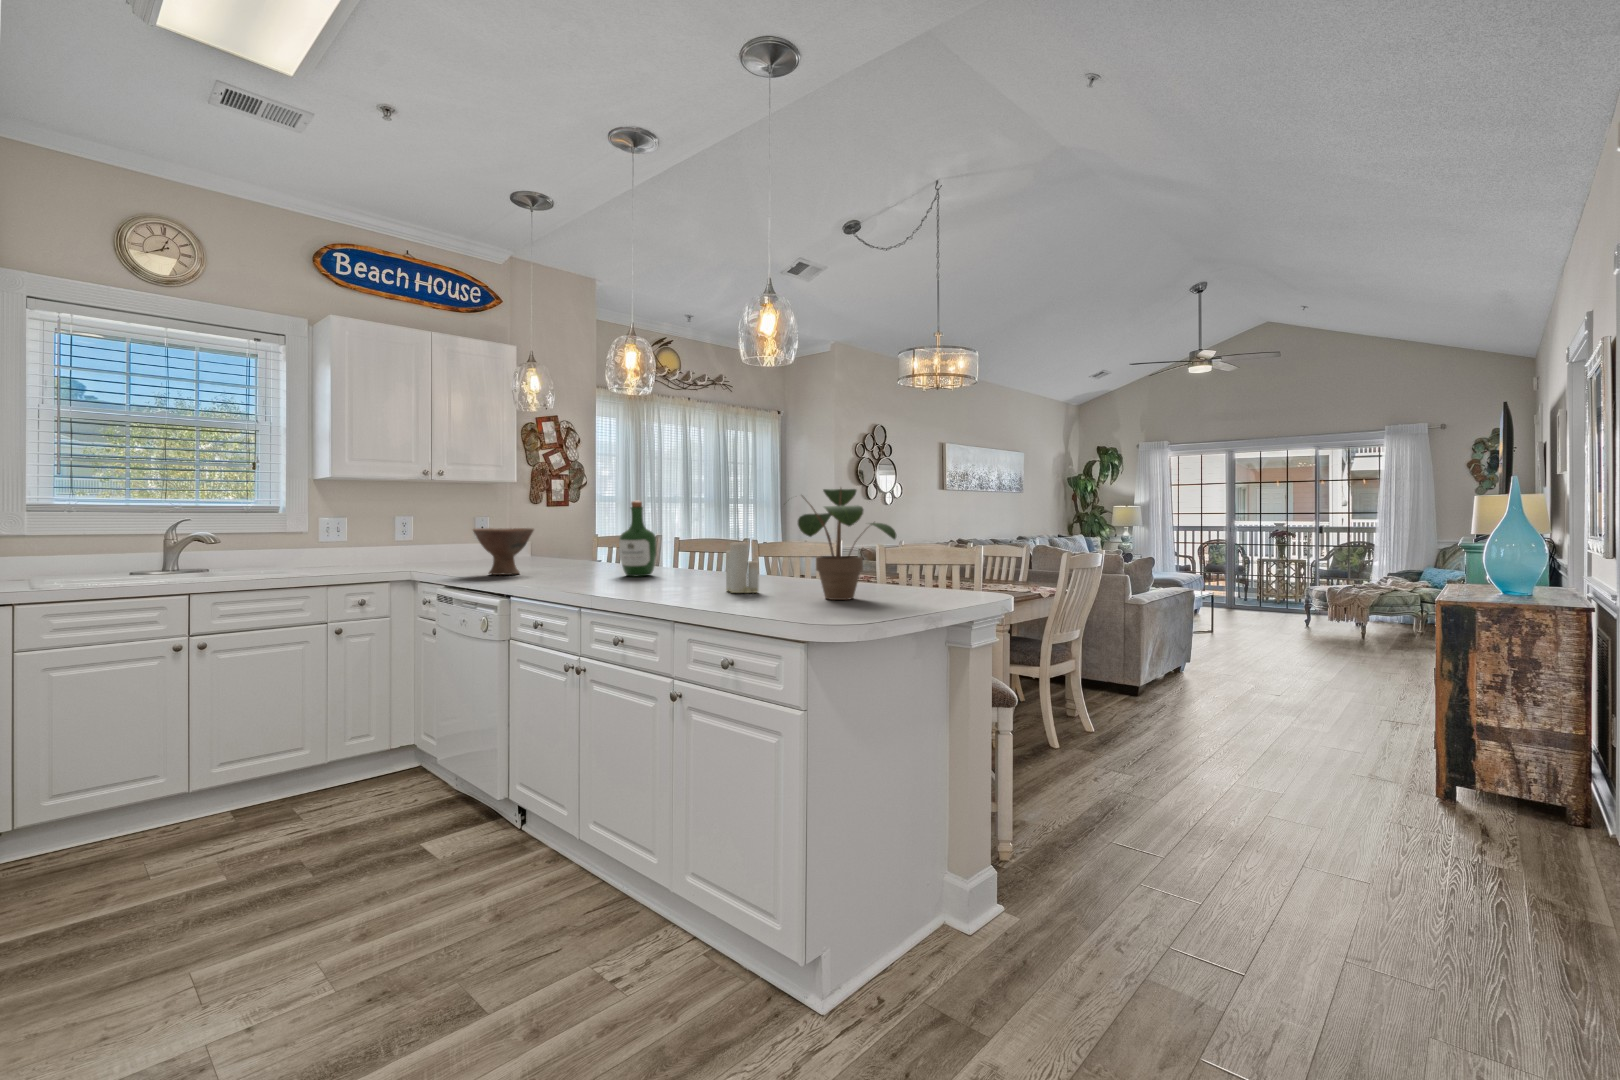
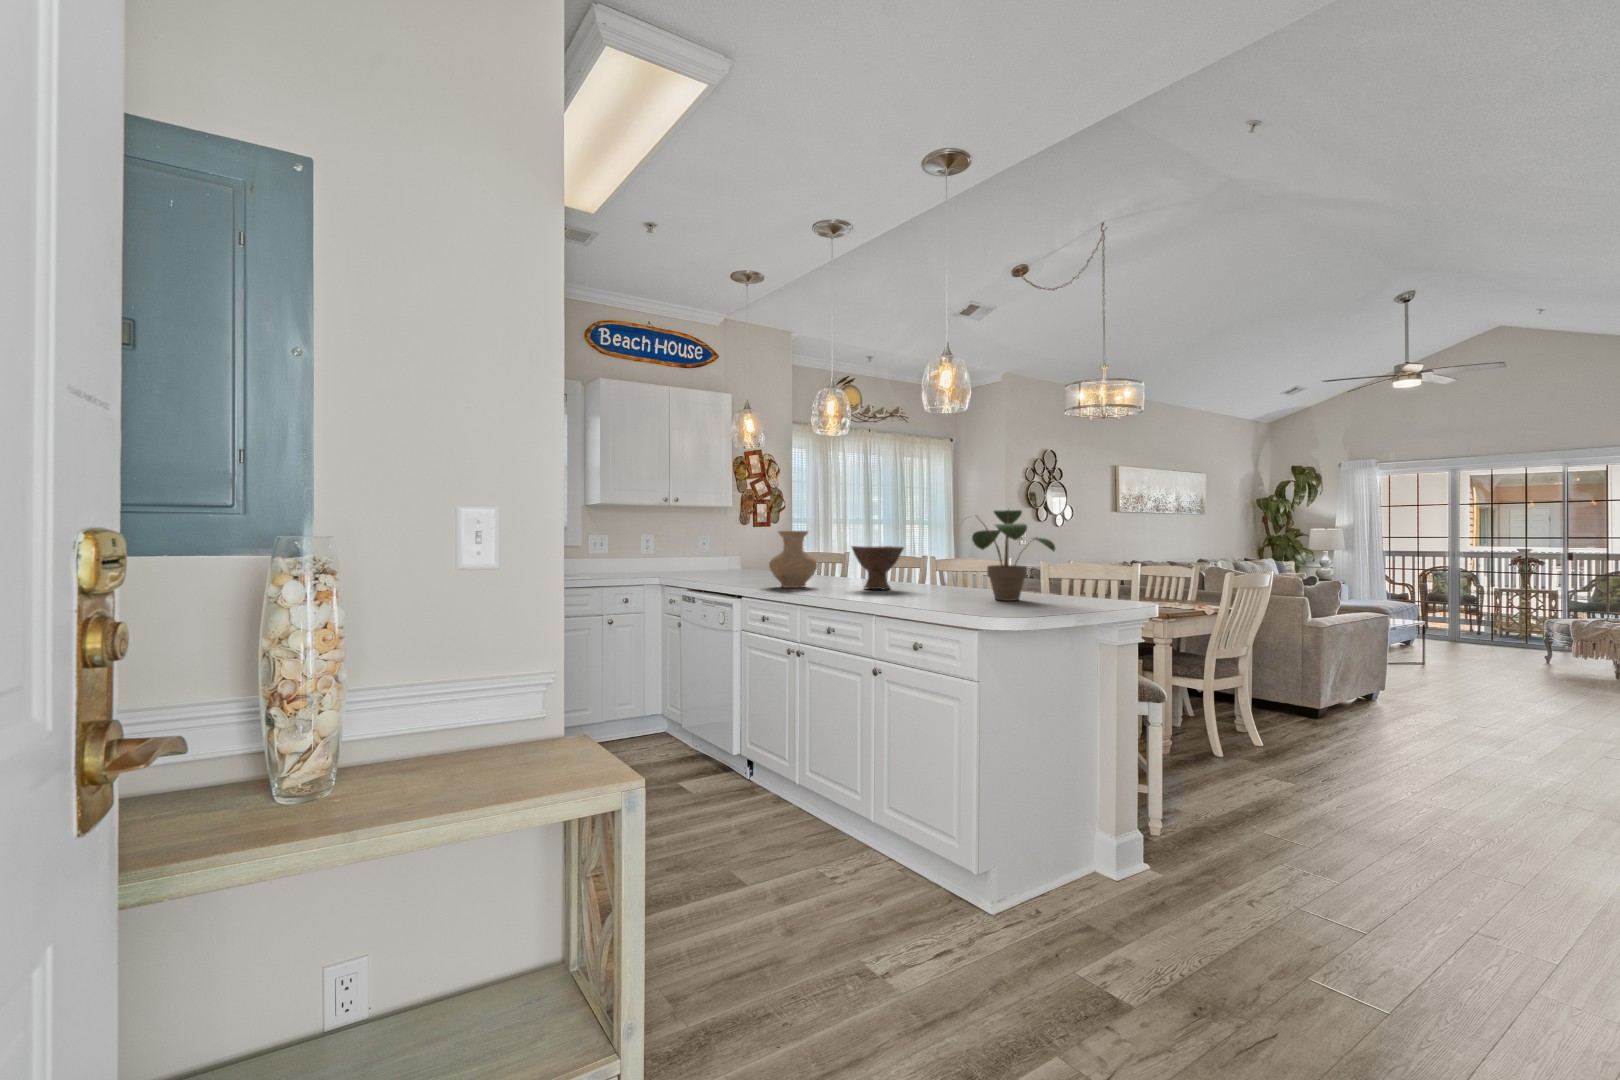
wine bottle: present [619,500,657,576] -> none [821,521,851,583]
vase: none [547,514,611,585] -> present [769,531,817,588]
bowl: present [473,528,534,575] -> present [852,546,904,589]
candle: present [726,543,759,593] -> none [912,549,939,595]

